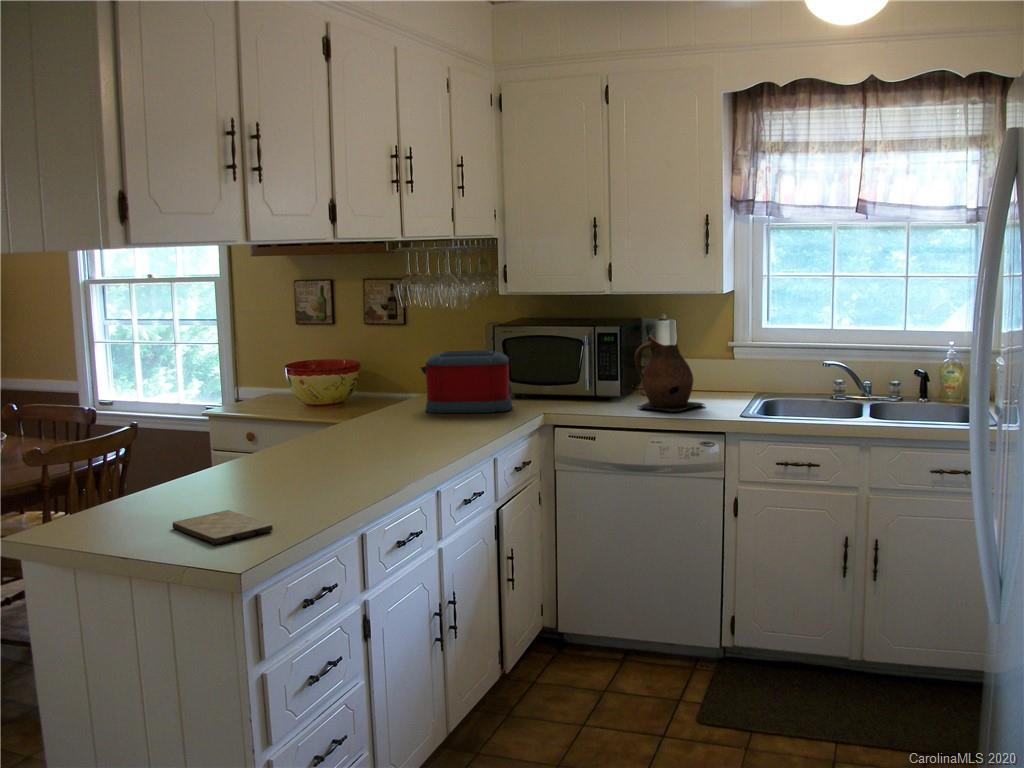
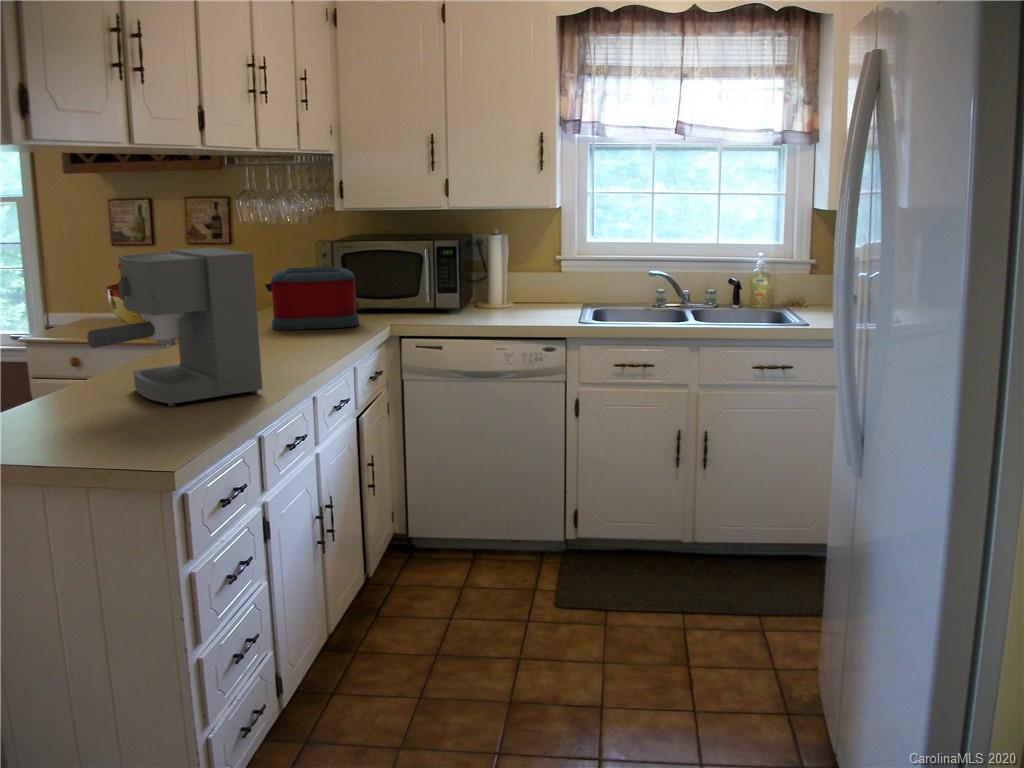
coffee maker: none [206,335,377,495] -> present [87,248,263,406]
ceramic pitcher: present [635,335,704,412] -> none [478,250,544,323]
cutting board: present [173,510,273,545] -> none [74,421,182,451]

